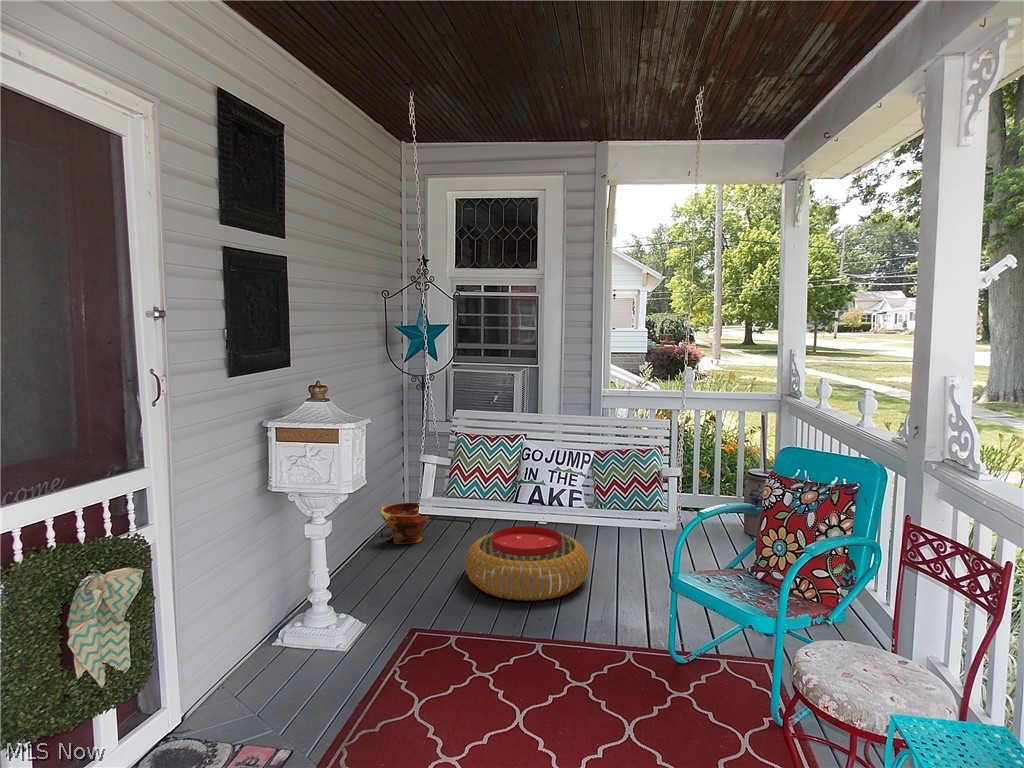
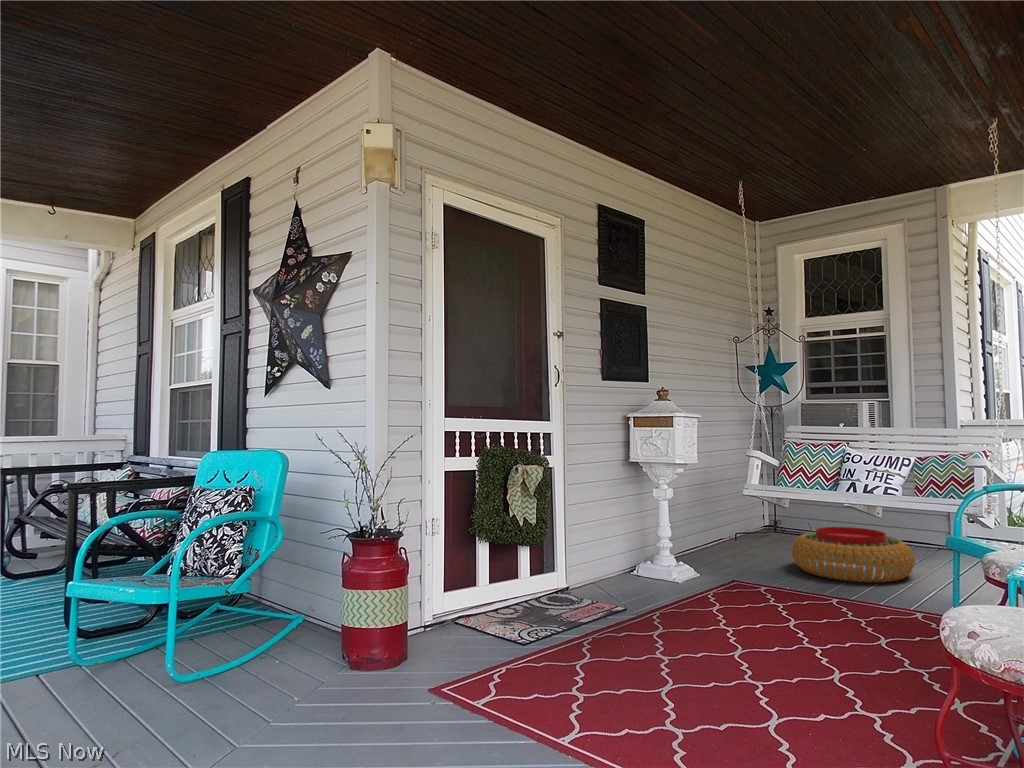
planter: present [380,502,431,544] -> none [732,514,778,545]

